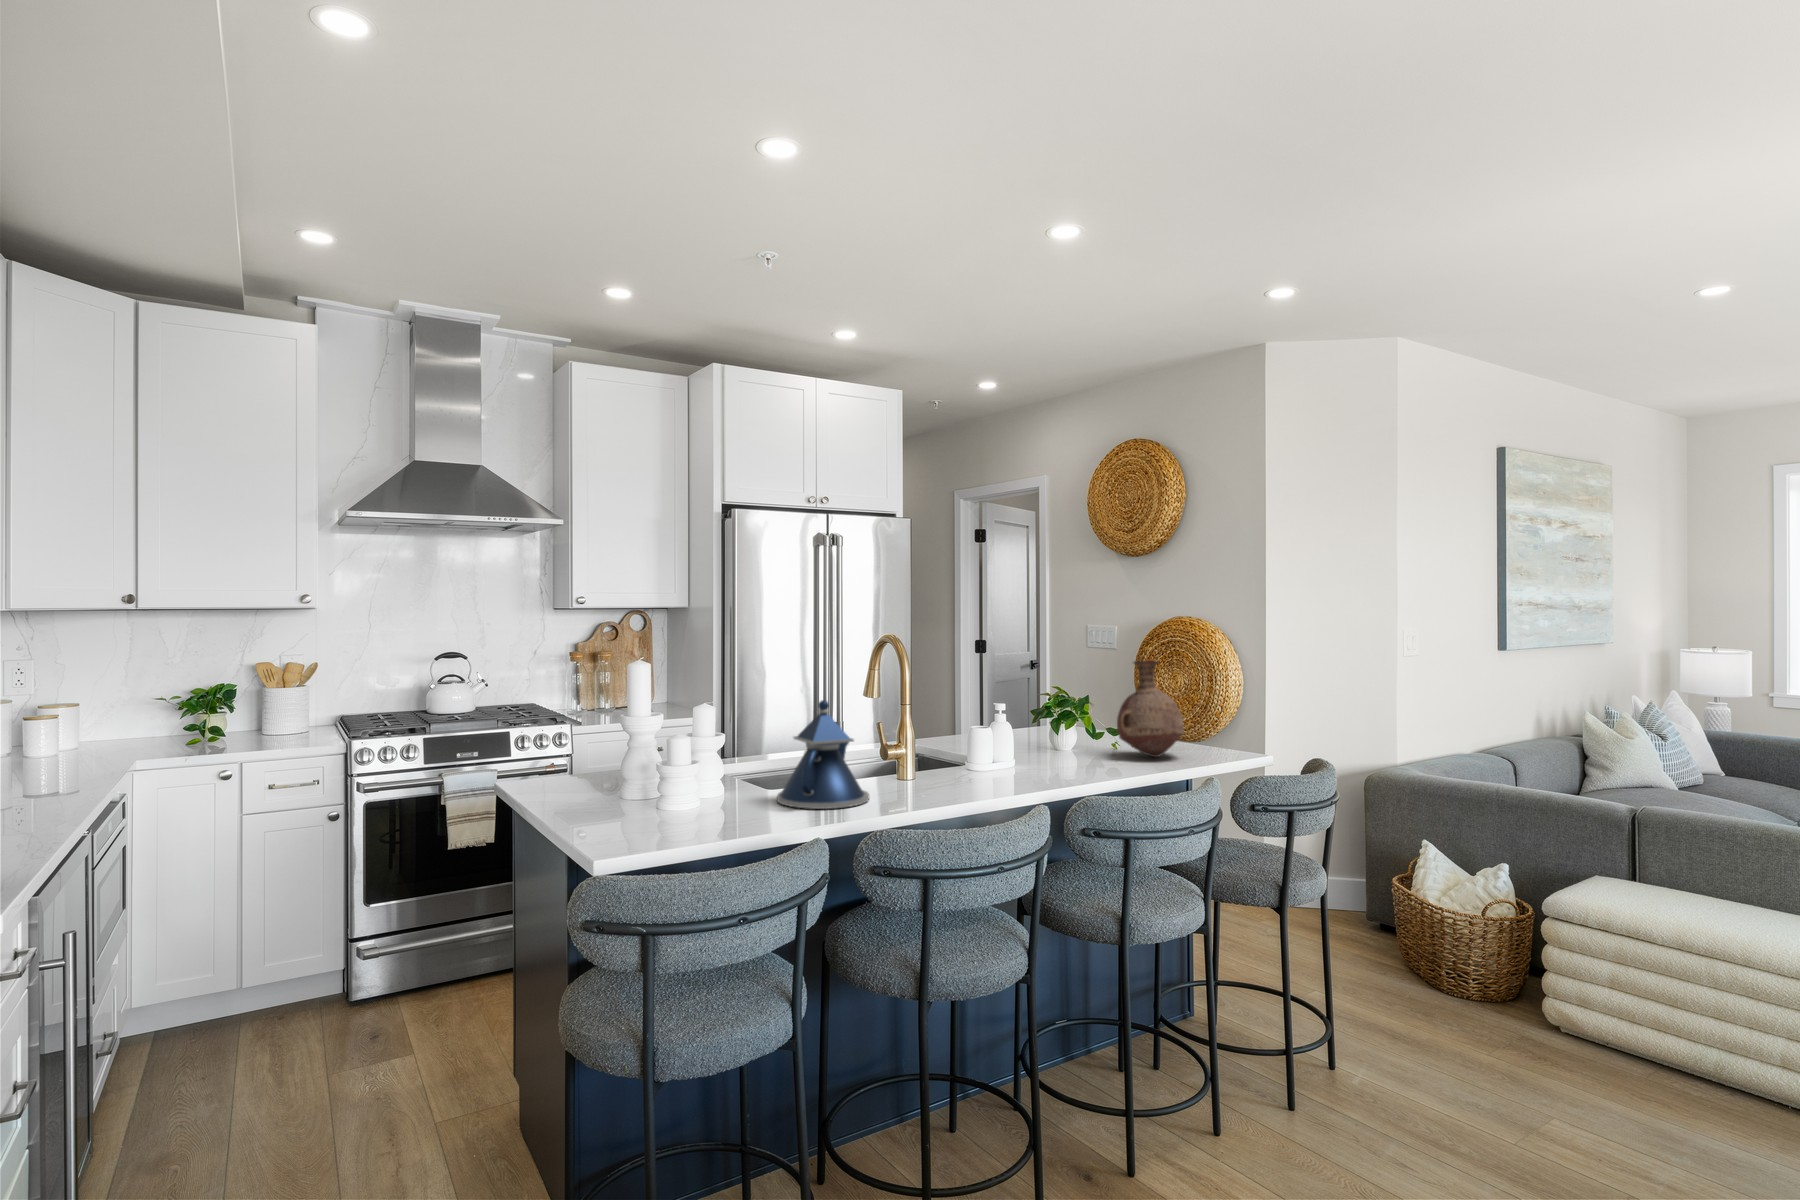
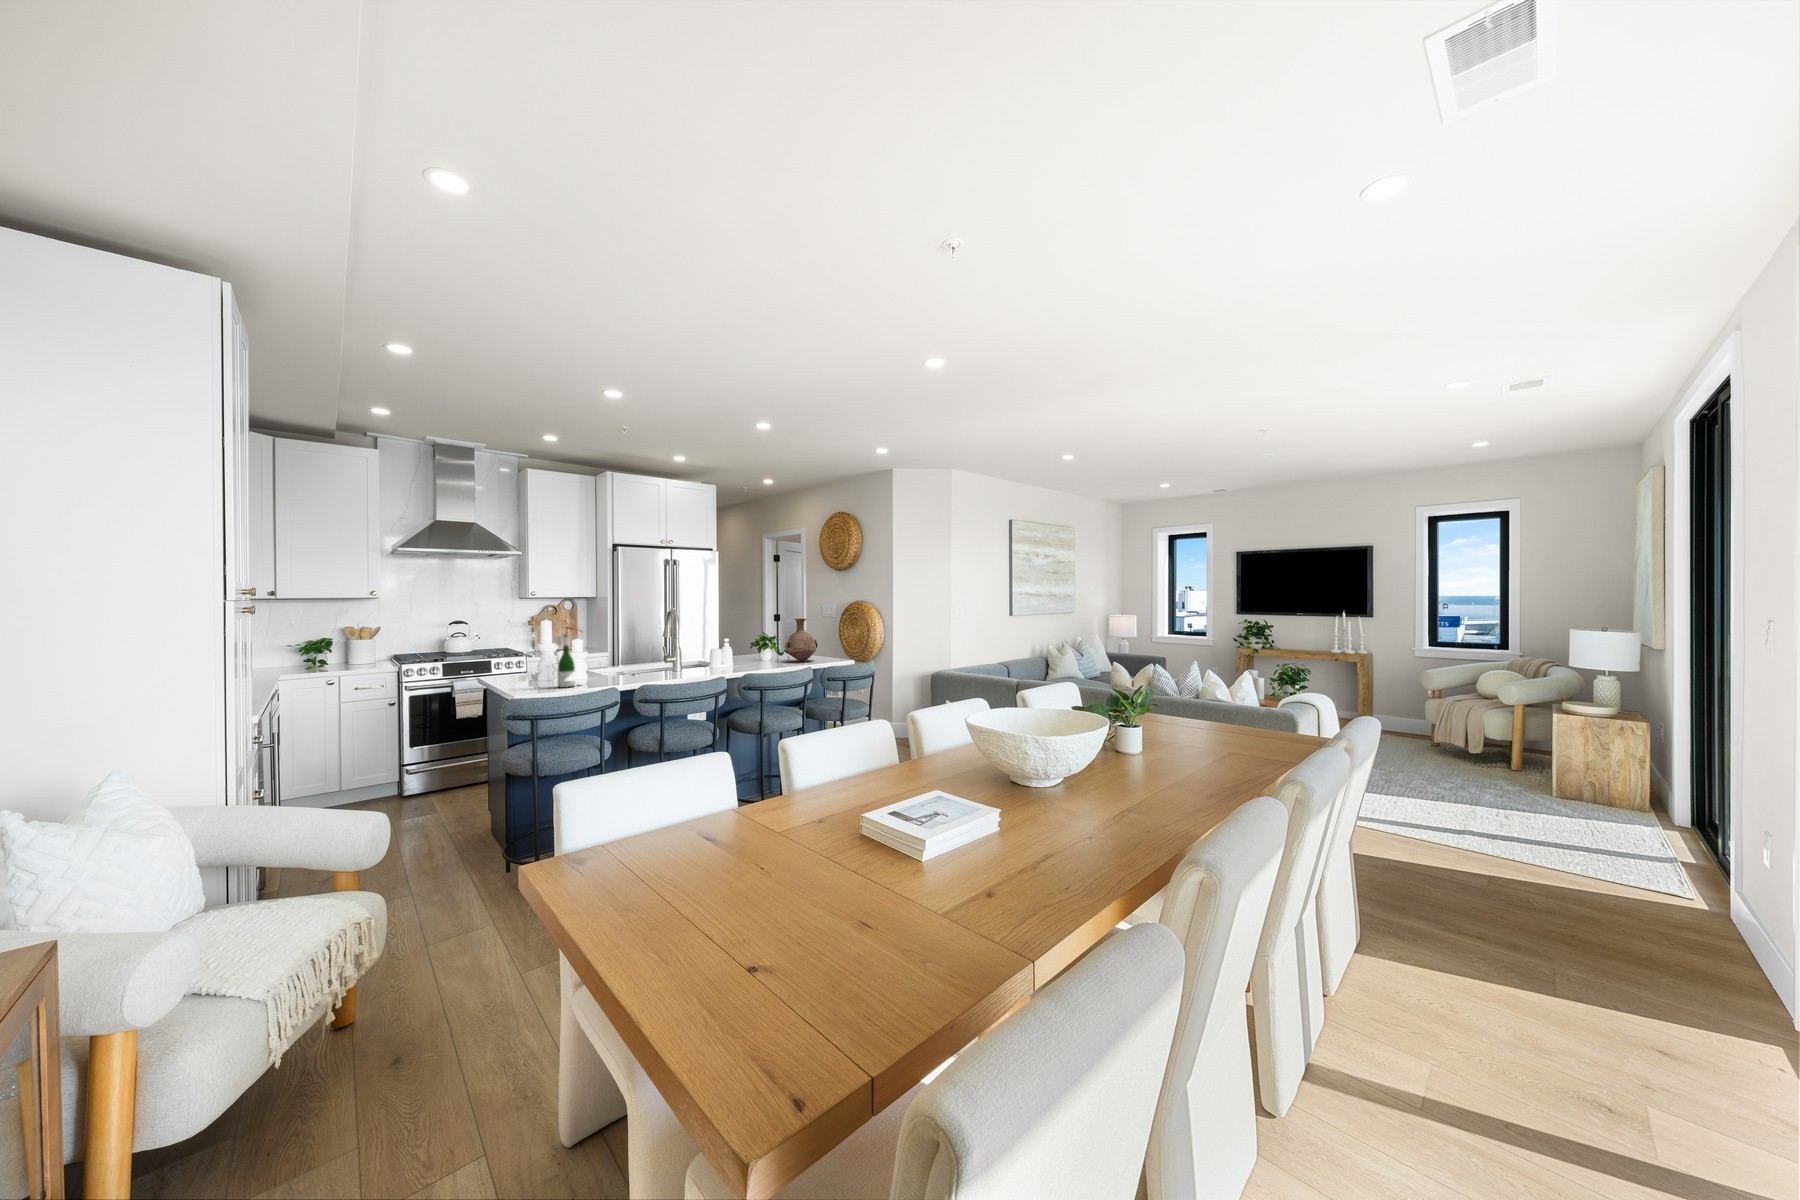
wine bottle: none [676,679,736,827] -> present [556,625,576,688]
teapot: present [777,700,869,809] -> none [609,635,652,681]

